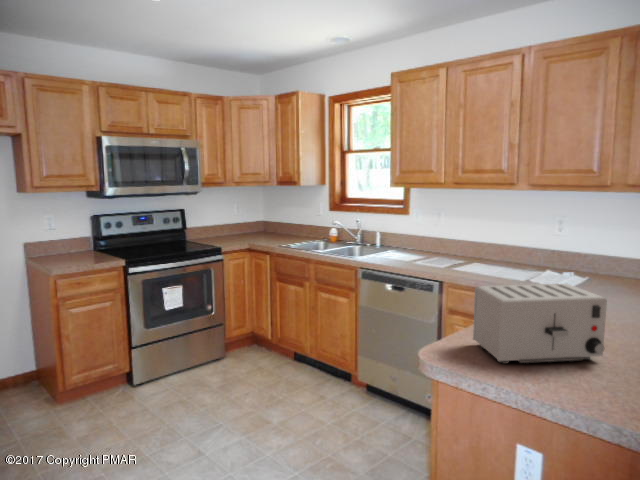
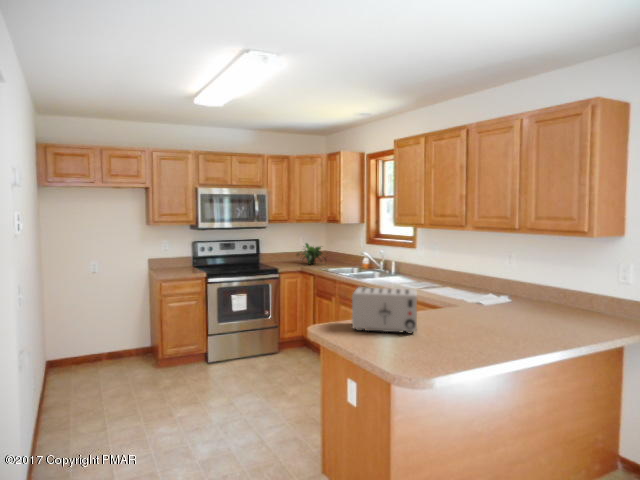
potted plant: none [238,212,277,240] -> present [297,243,324,264]

